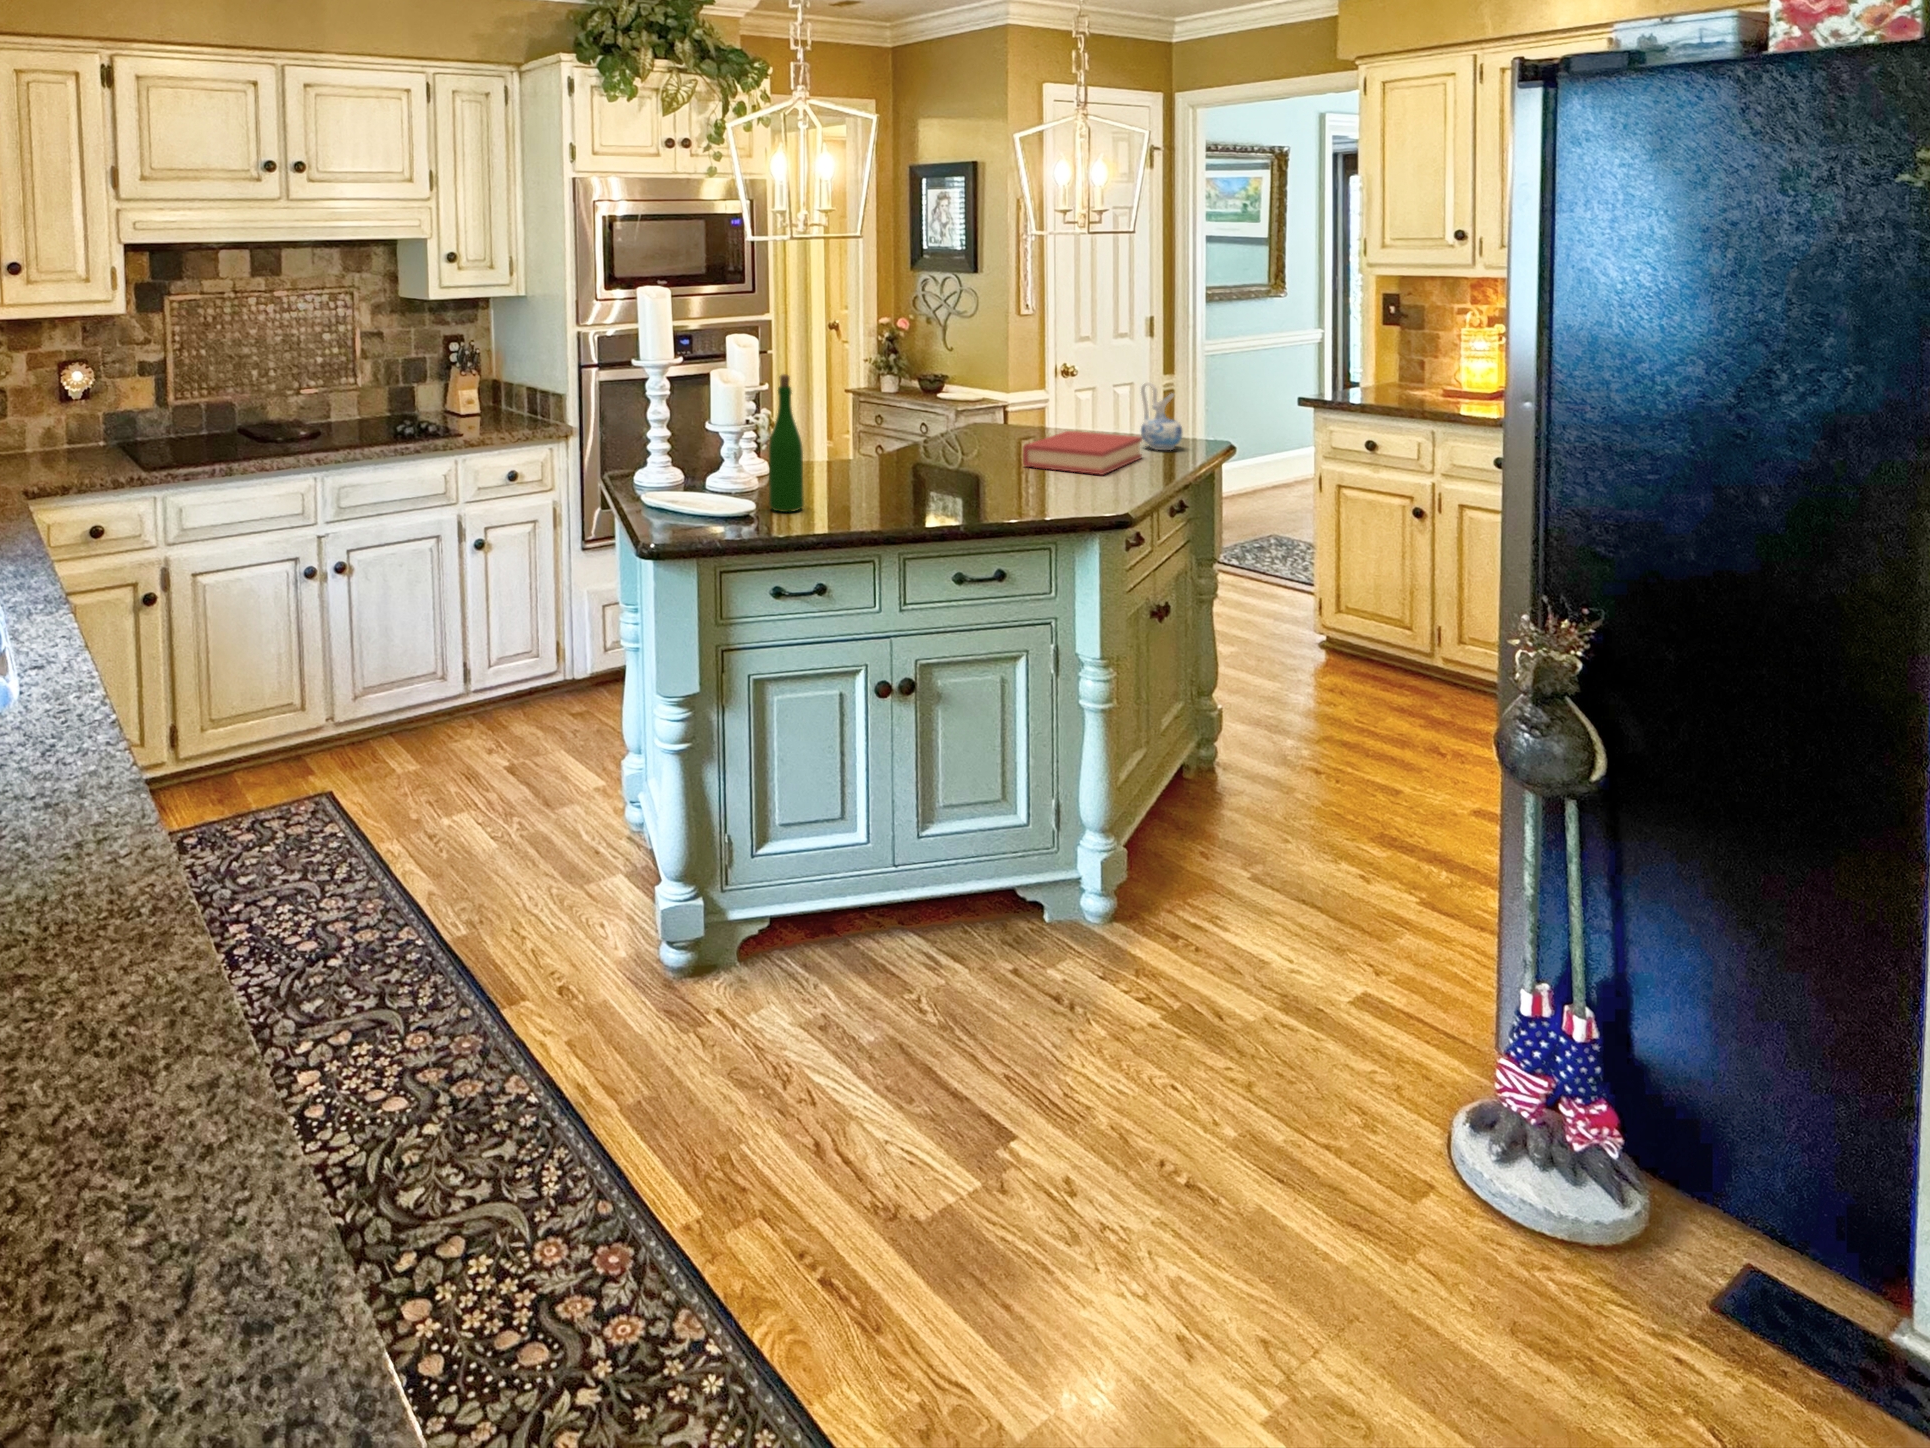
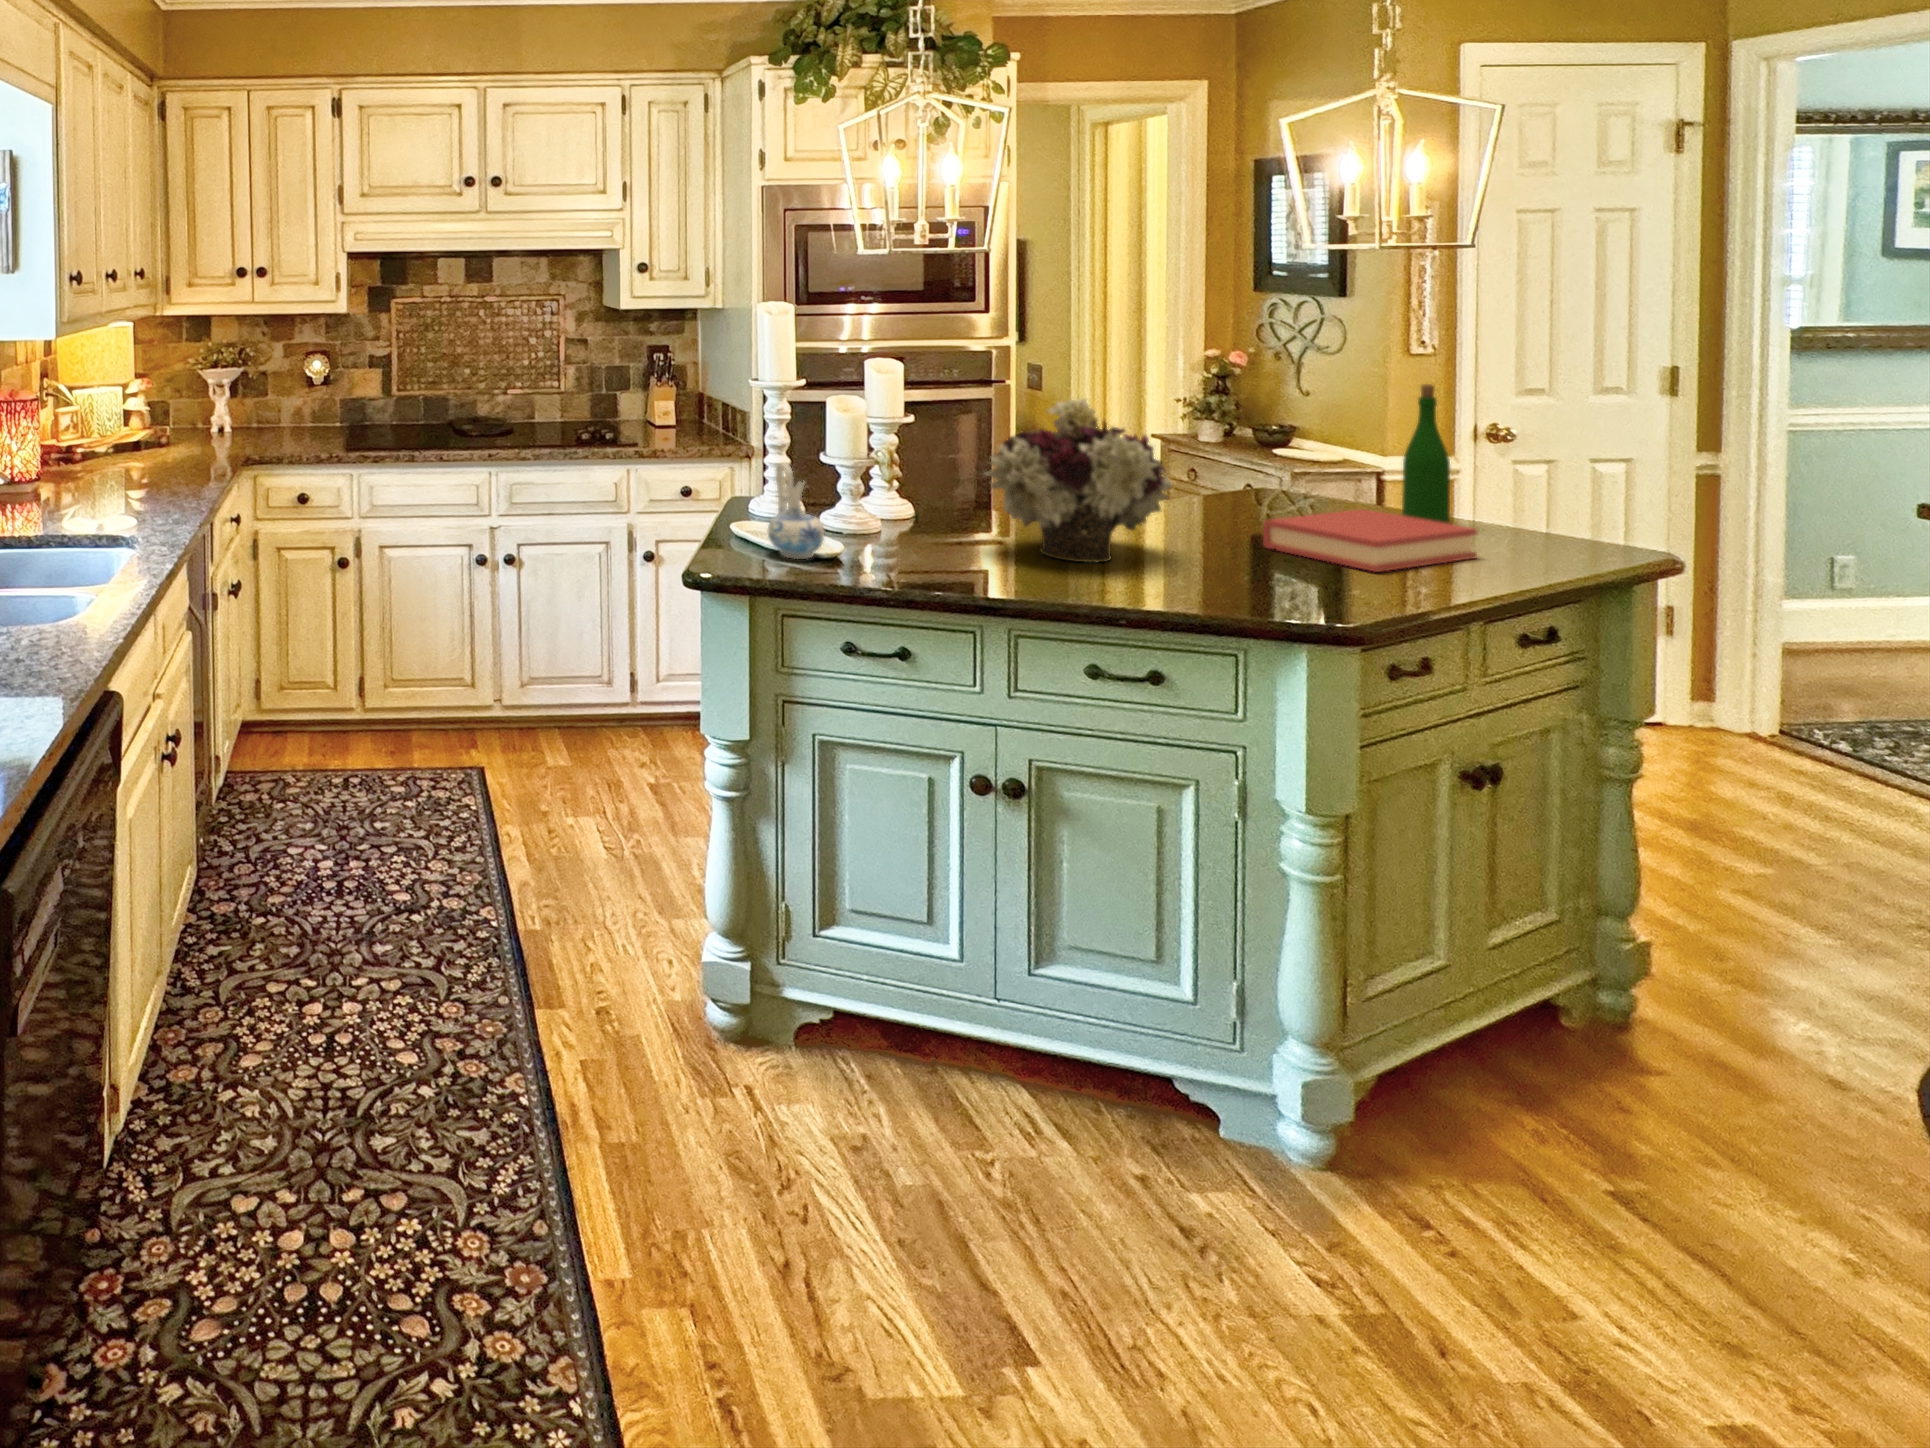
flower arrangement: none [849,359,979,493] -> present [984,399,1172,562]
wine bottle: present [769,374,804,512] -> present [1402,384,1450,524]
ceramic pitcher: present [1141,382,1182,450] -> present [768,463,825,559]

